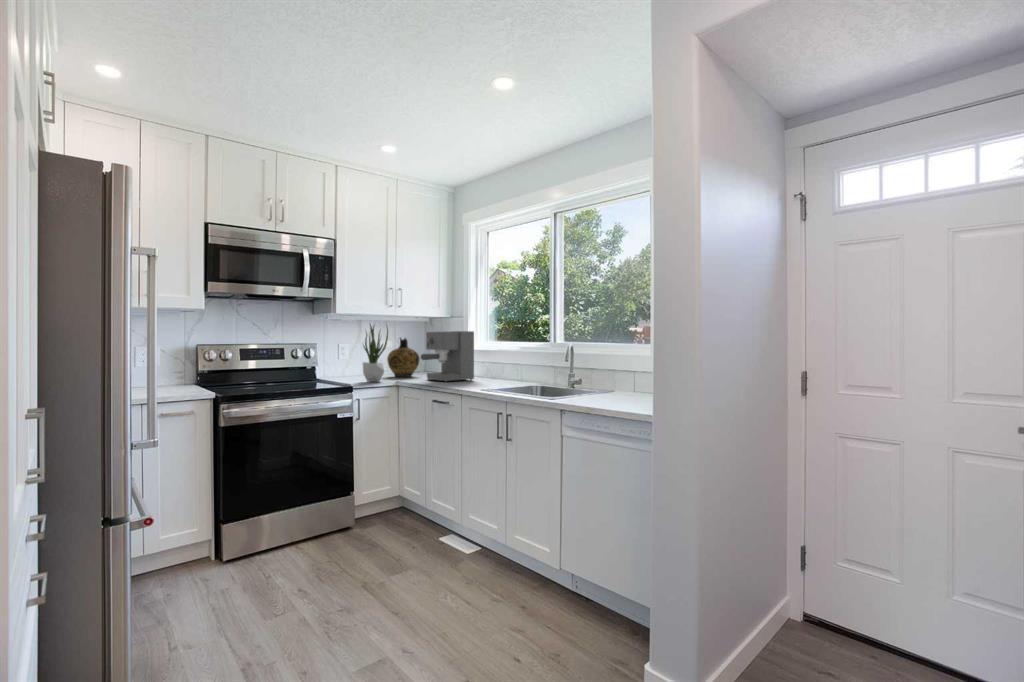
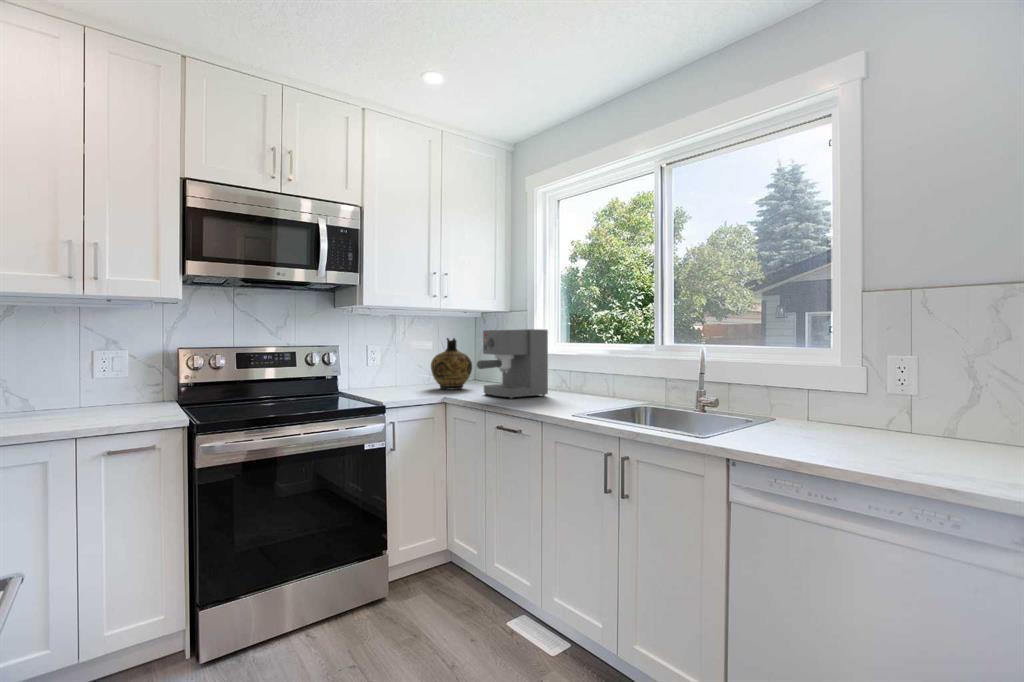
potted plant: present [363,324,388,382] -> none [399,317,433,398]

